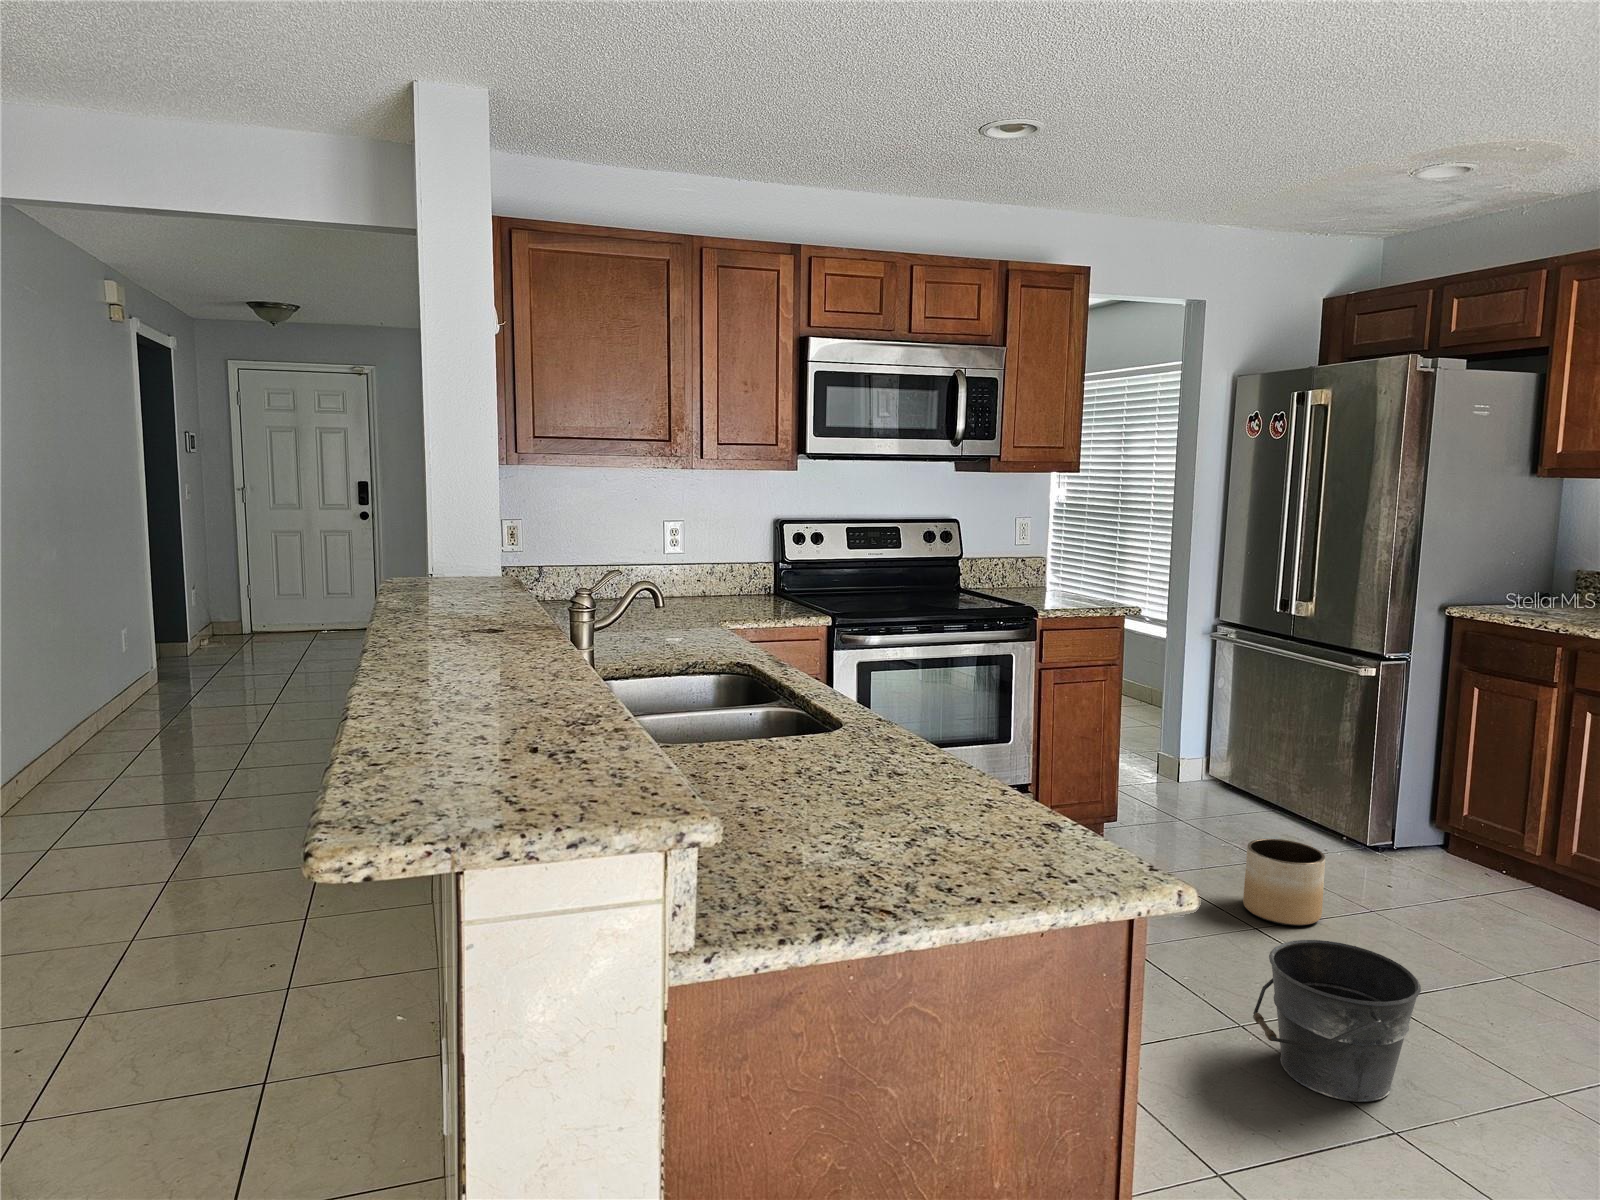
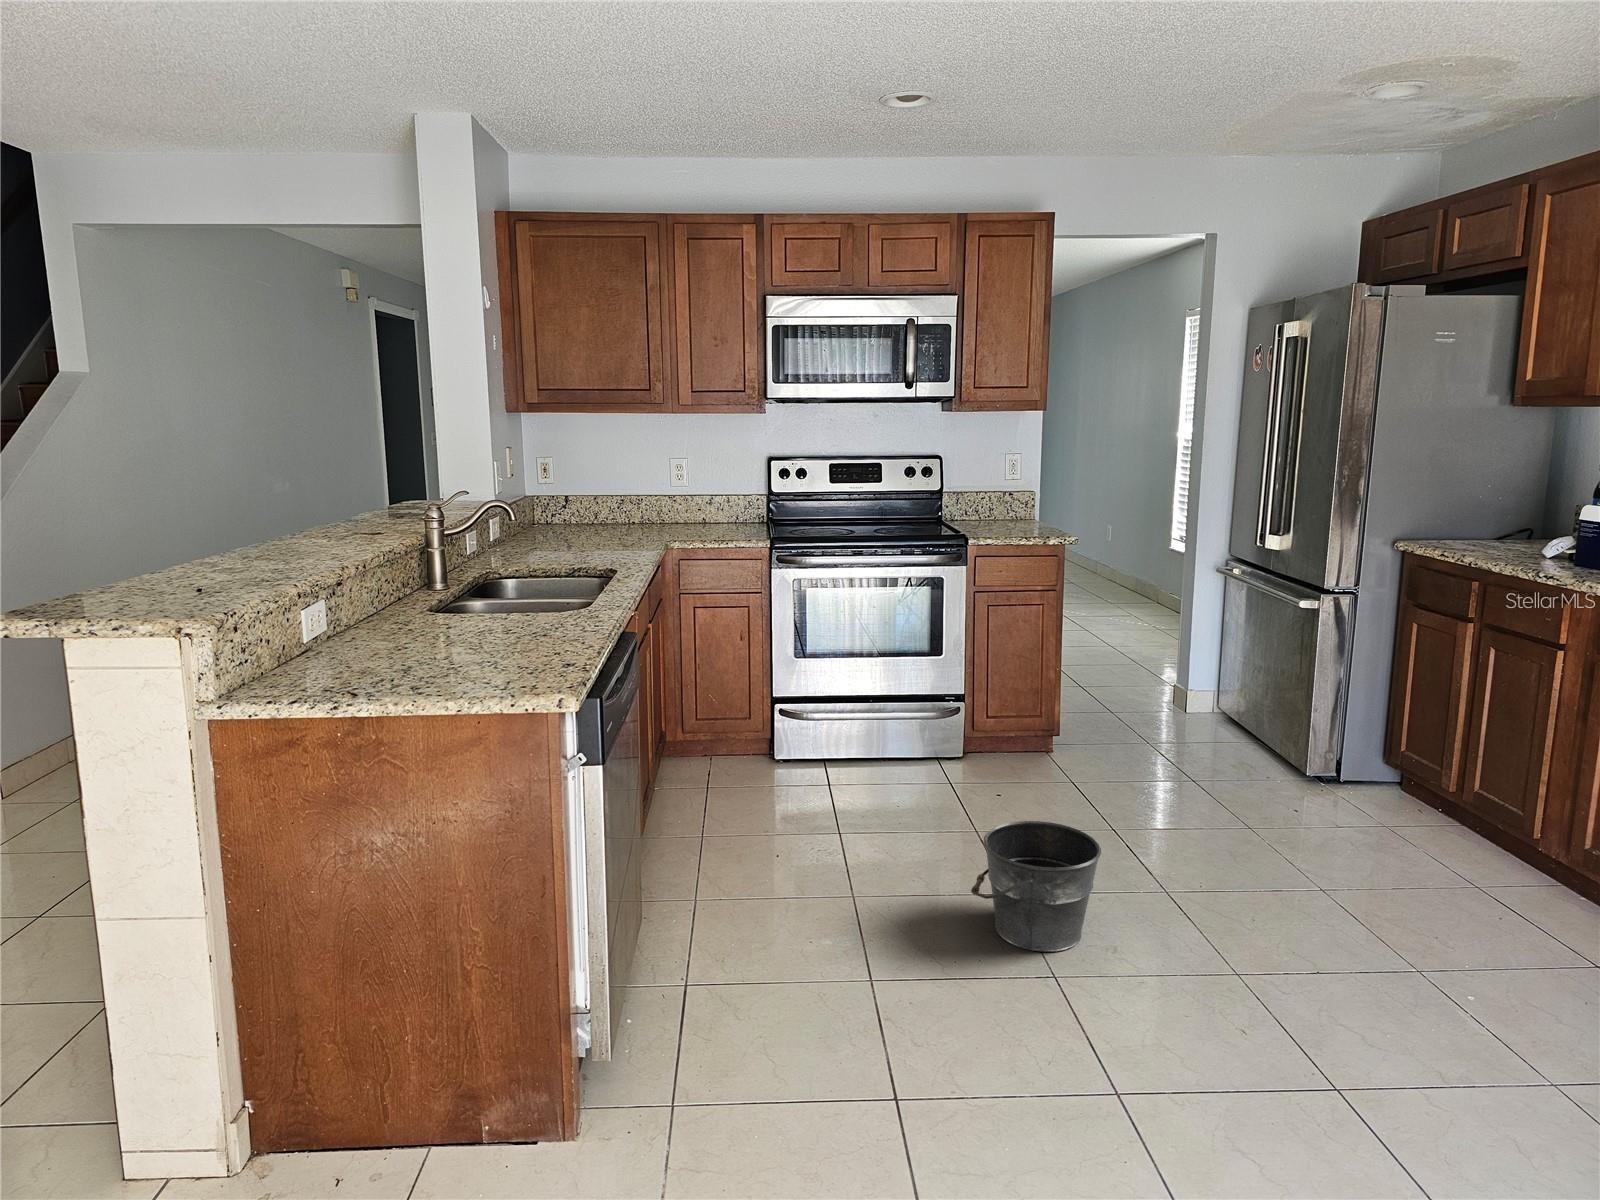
planter: present [1243,839,1325,926] -> none [1113,752,1184,831]

